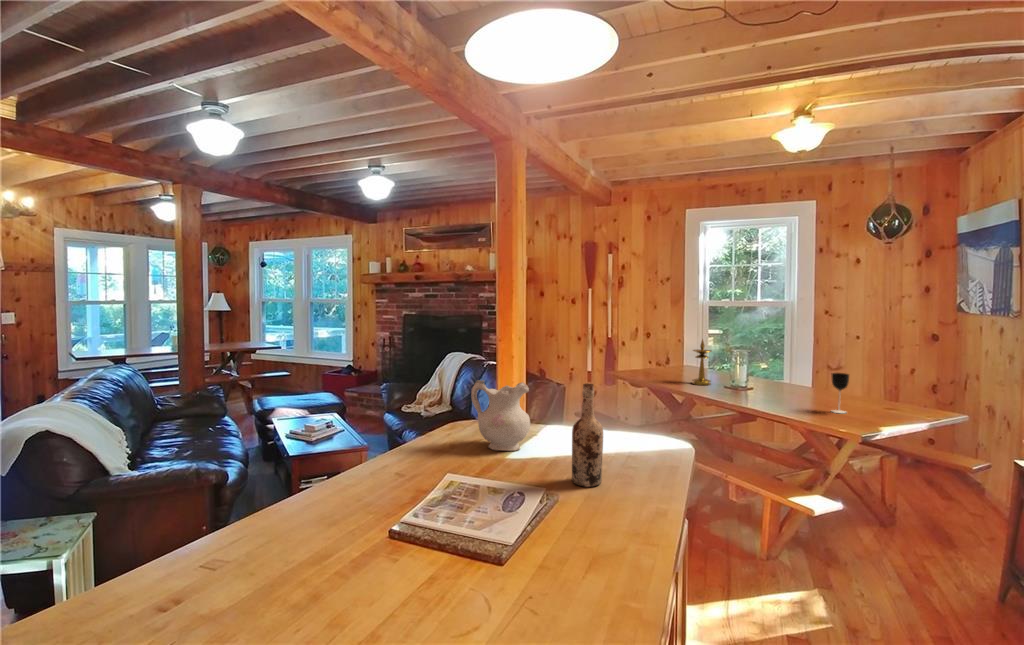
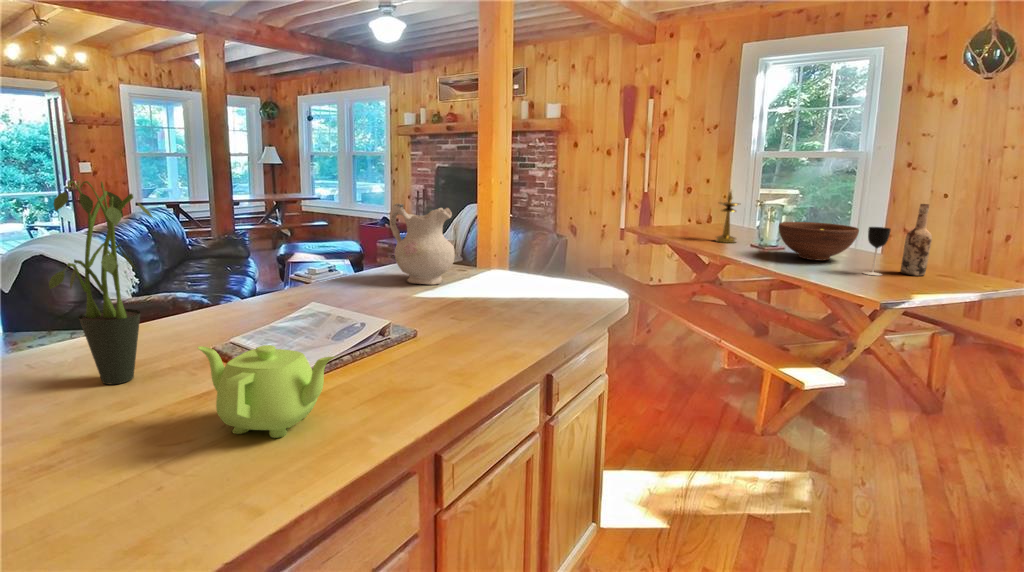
fruit bowl: none [753,367,819,400] -> present [779,222,859,261]
wine bottle: present [572,383,603,487] -> present [900,204,932,276]
potted plant: none [334,406,401,574] -> present [49,181,152,384]
teapot: none [473,532,587,608] -> present [198,345,334,438]

